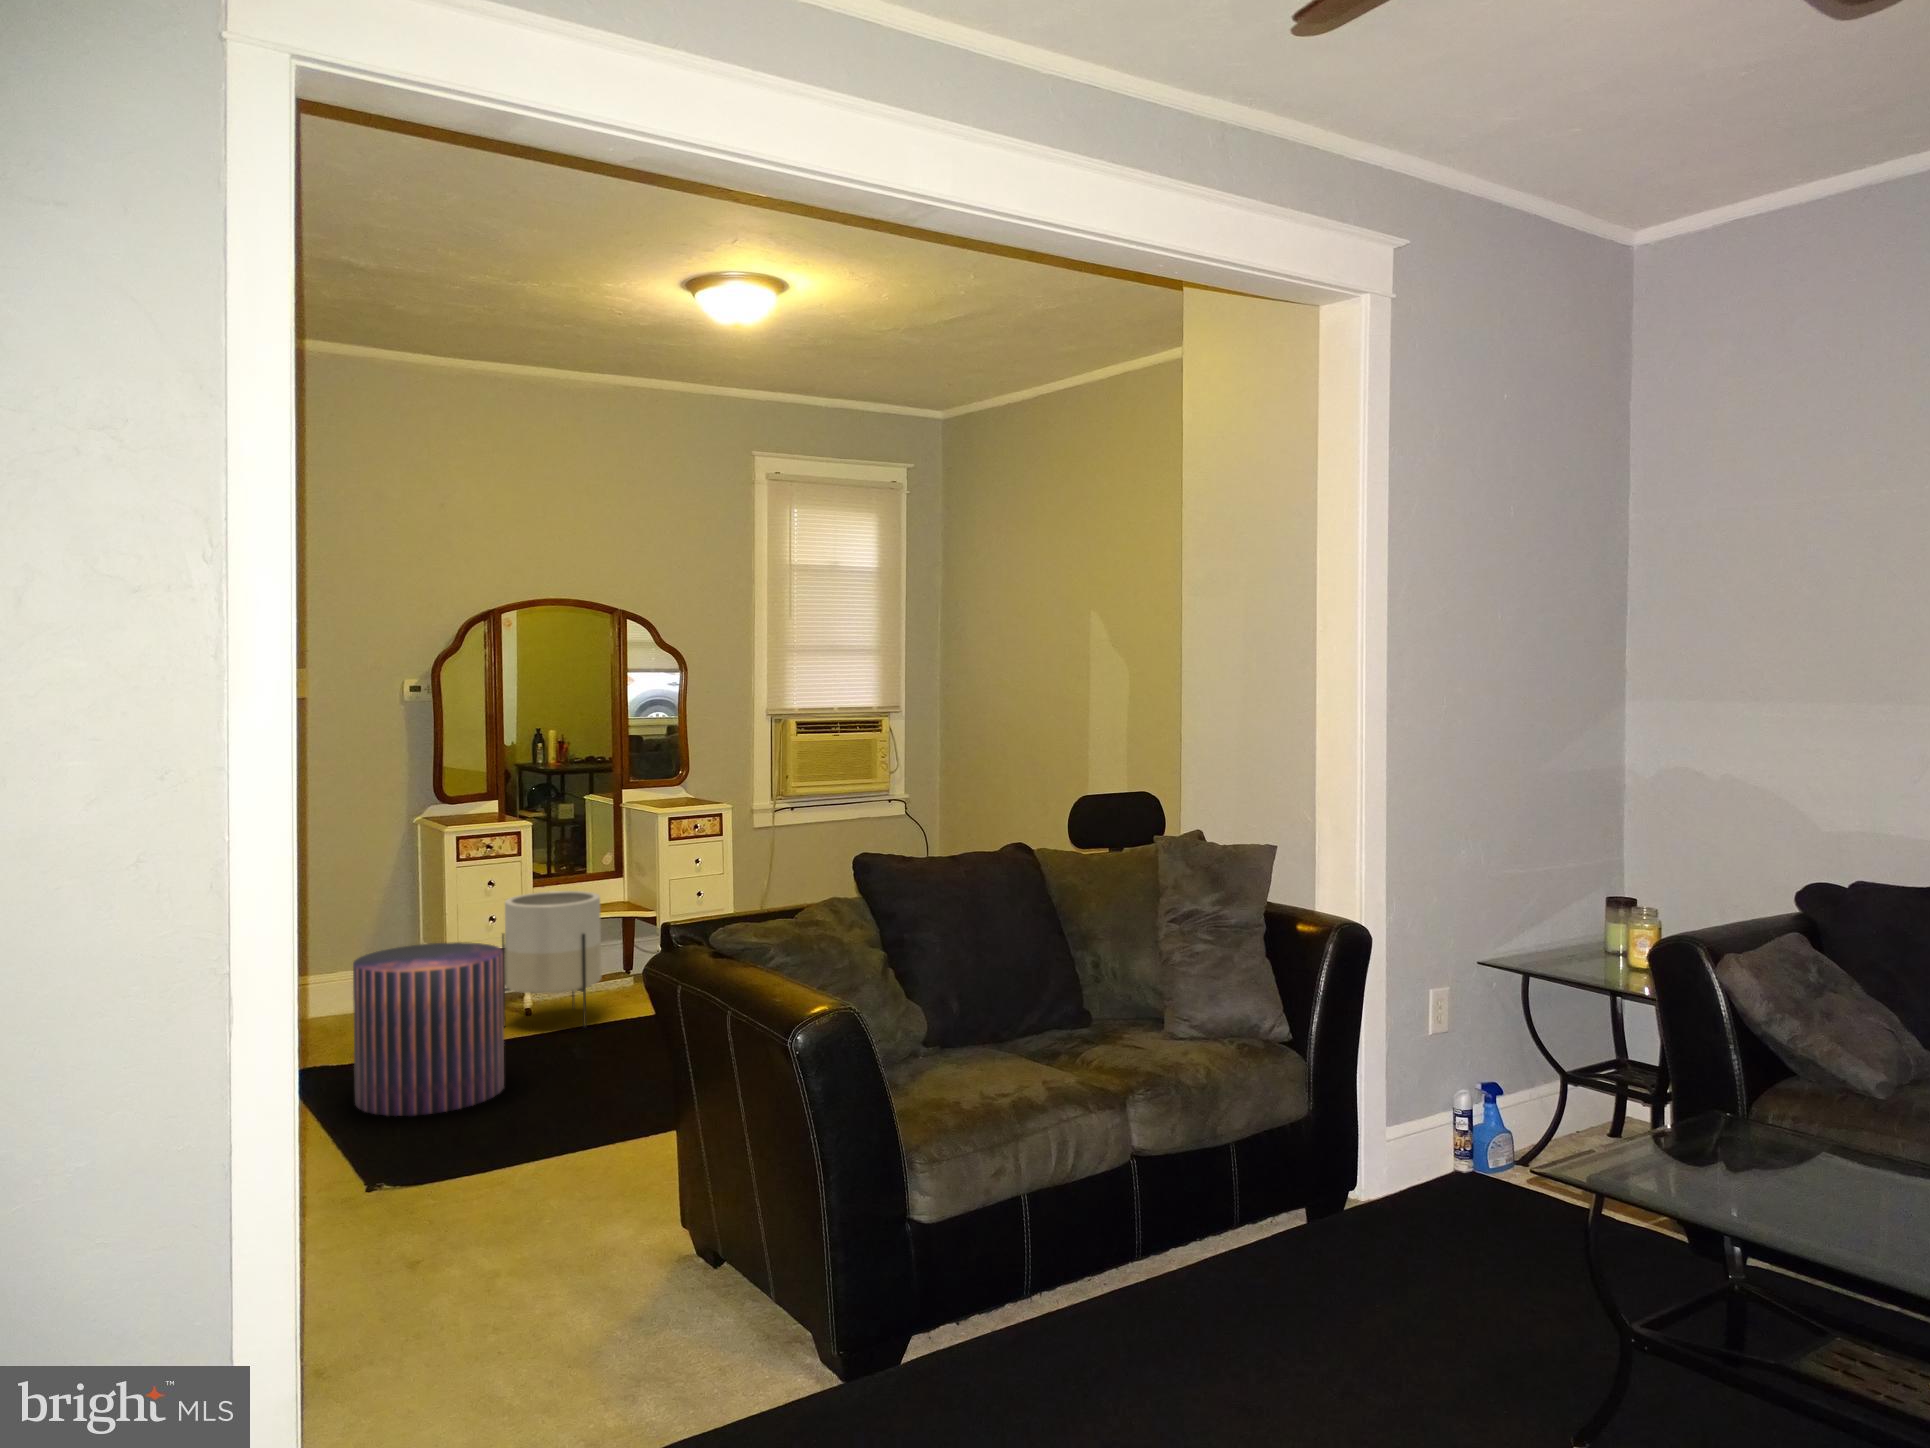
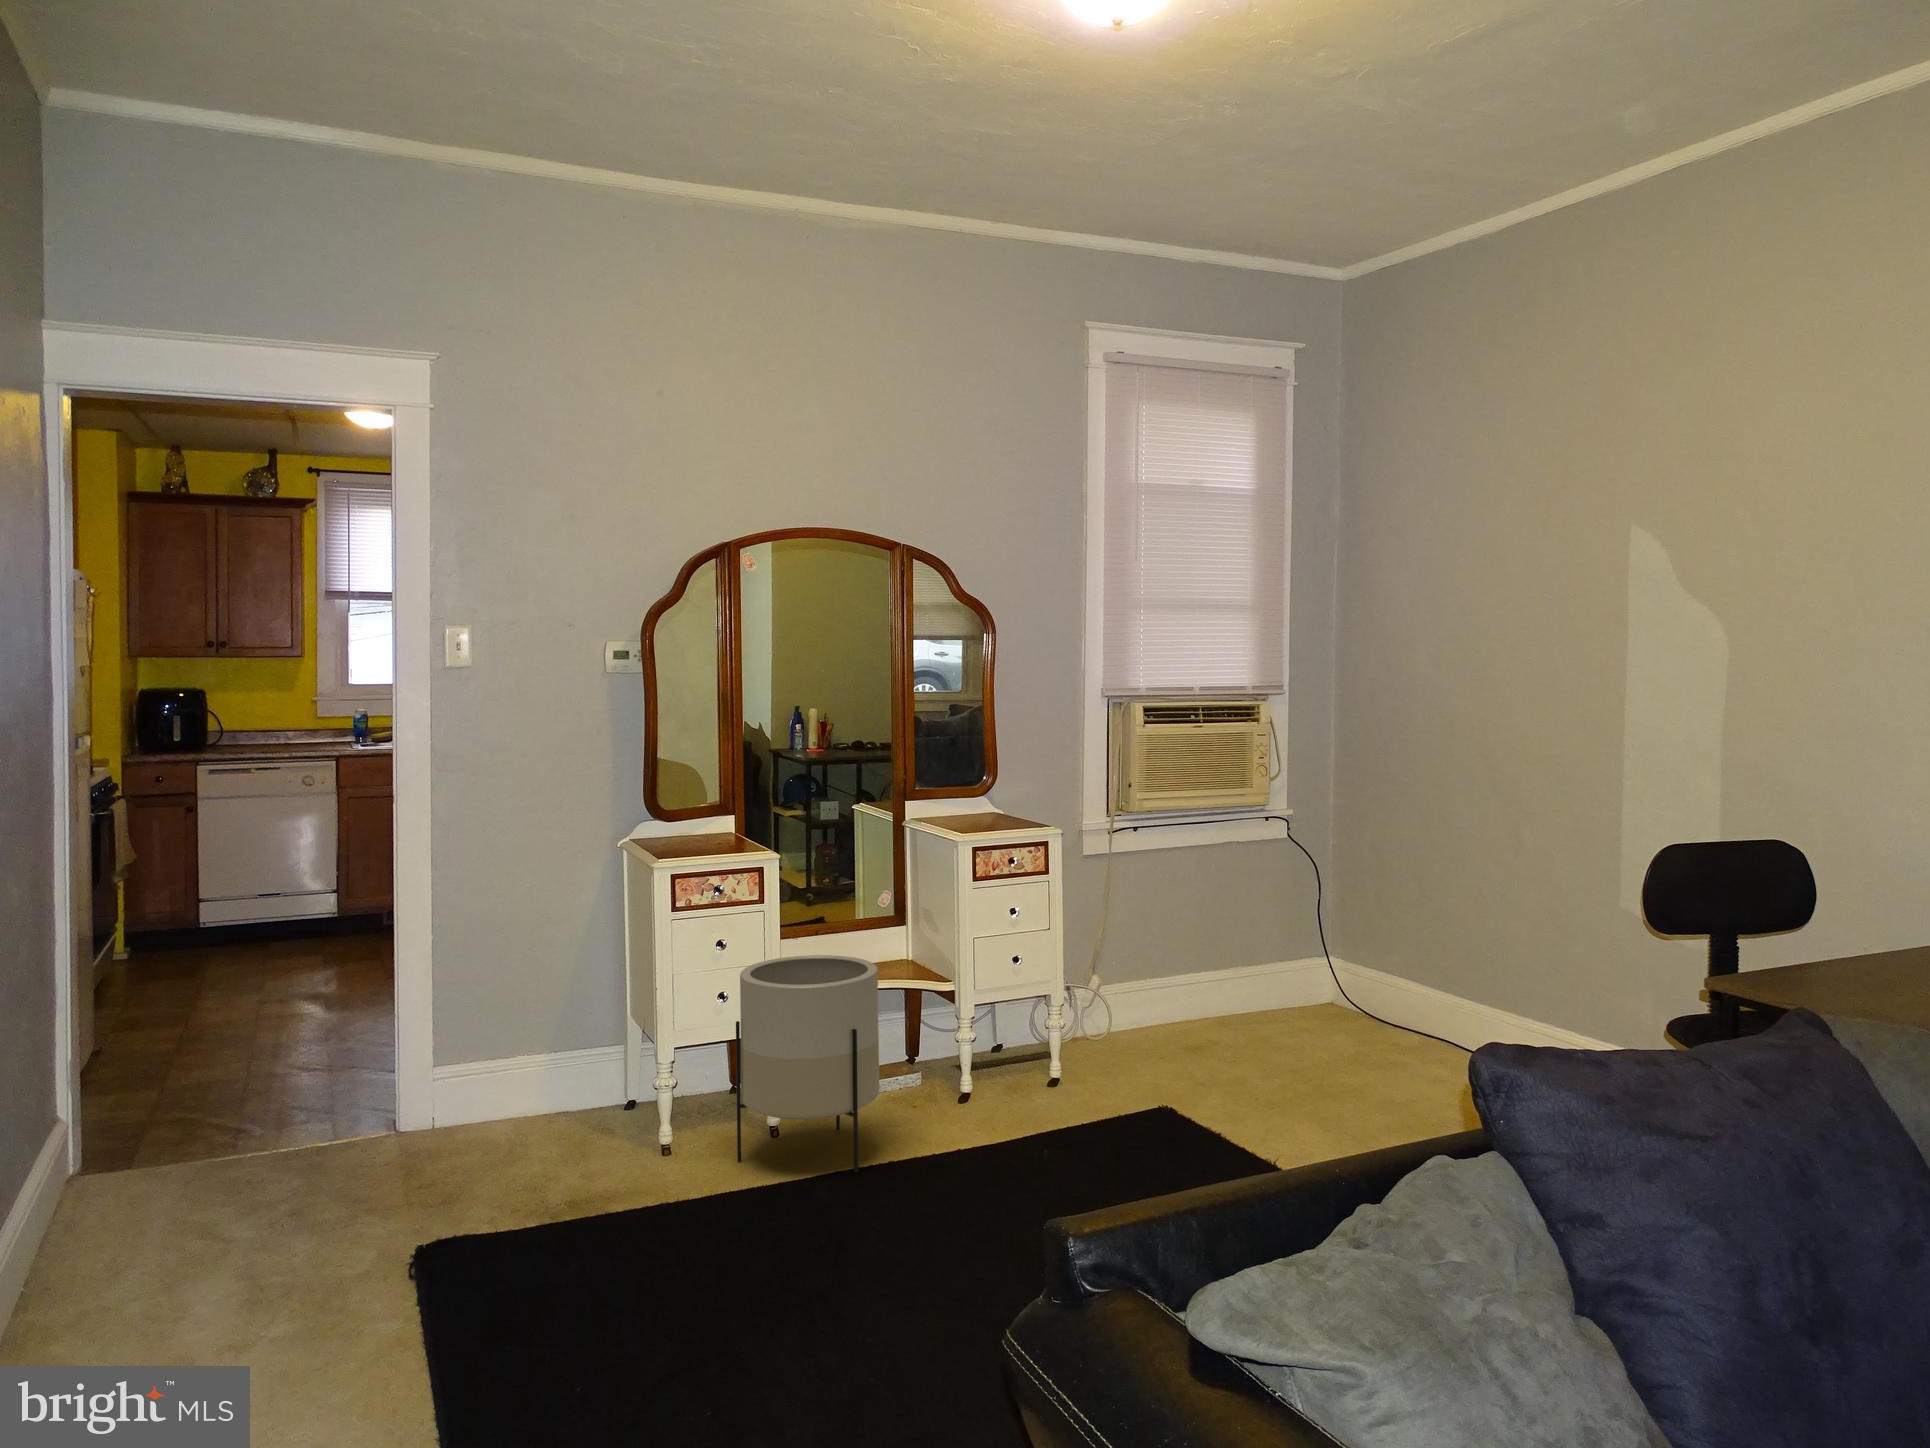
pouf: present [353,942,504,1116] -> none [492,1059,732,1376]

